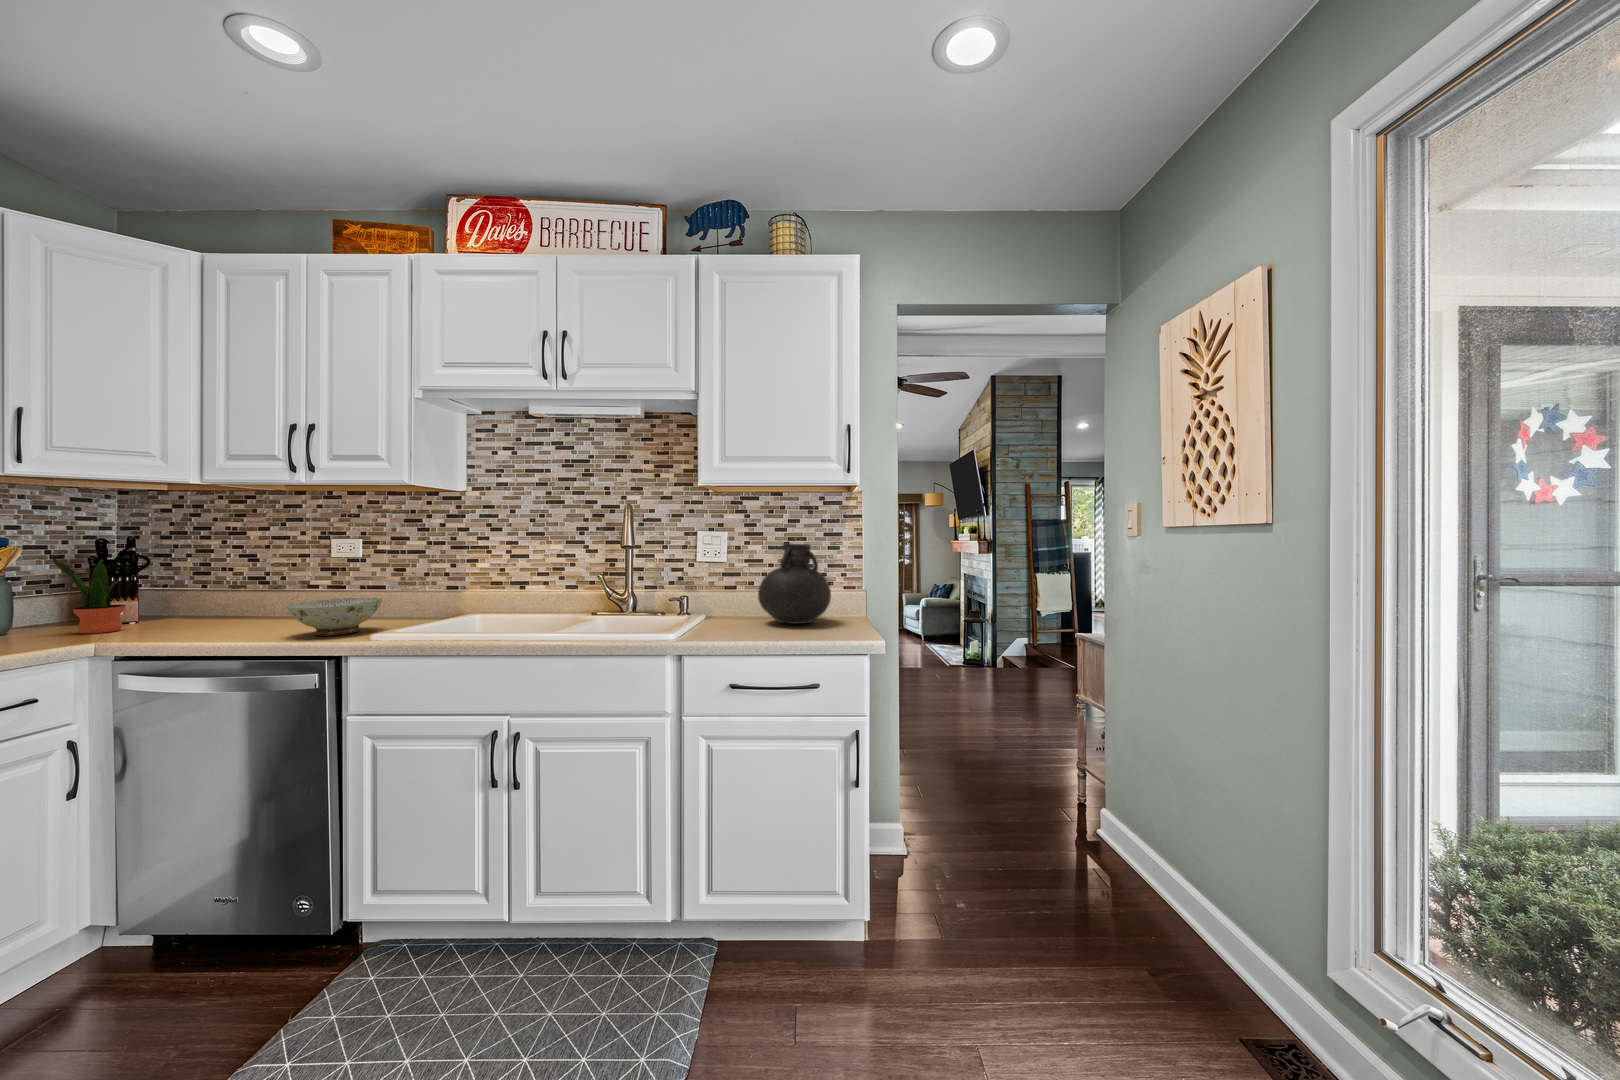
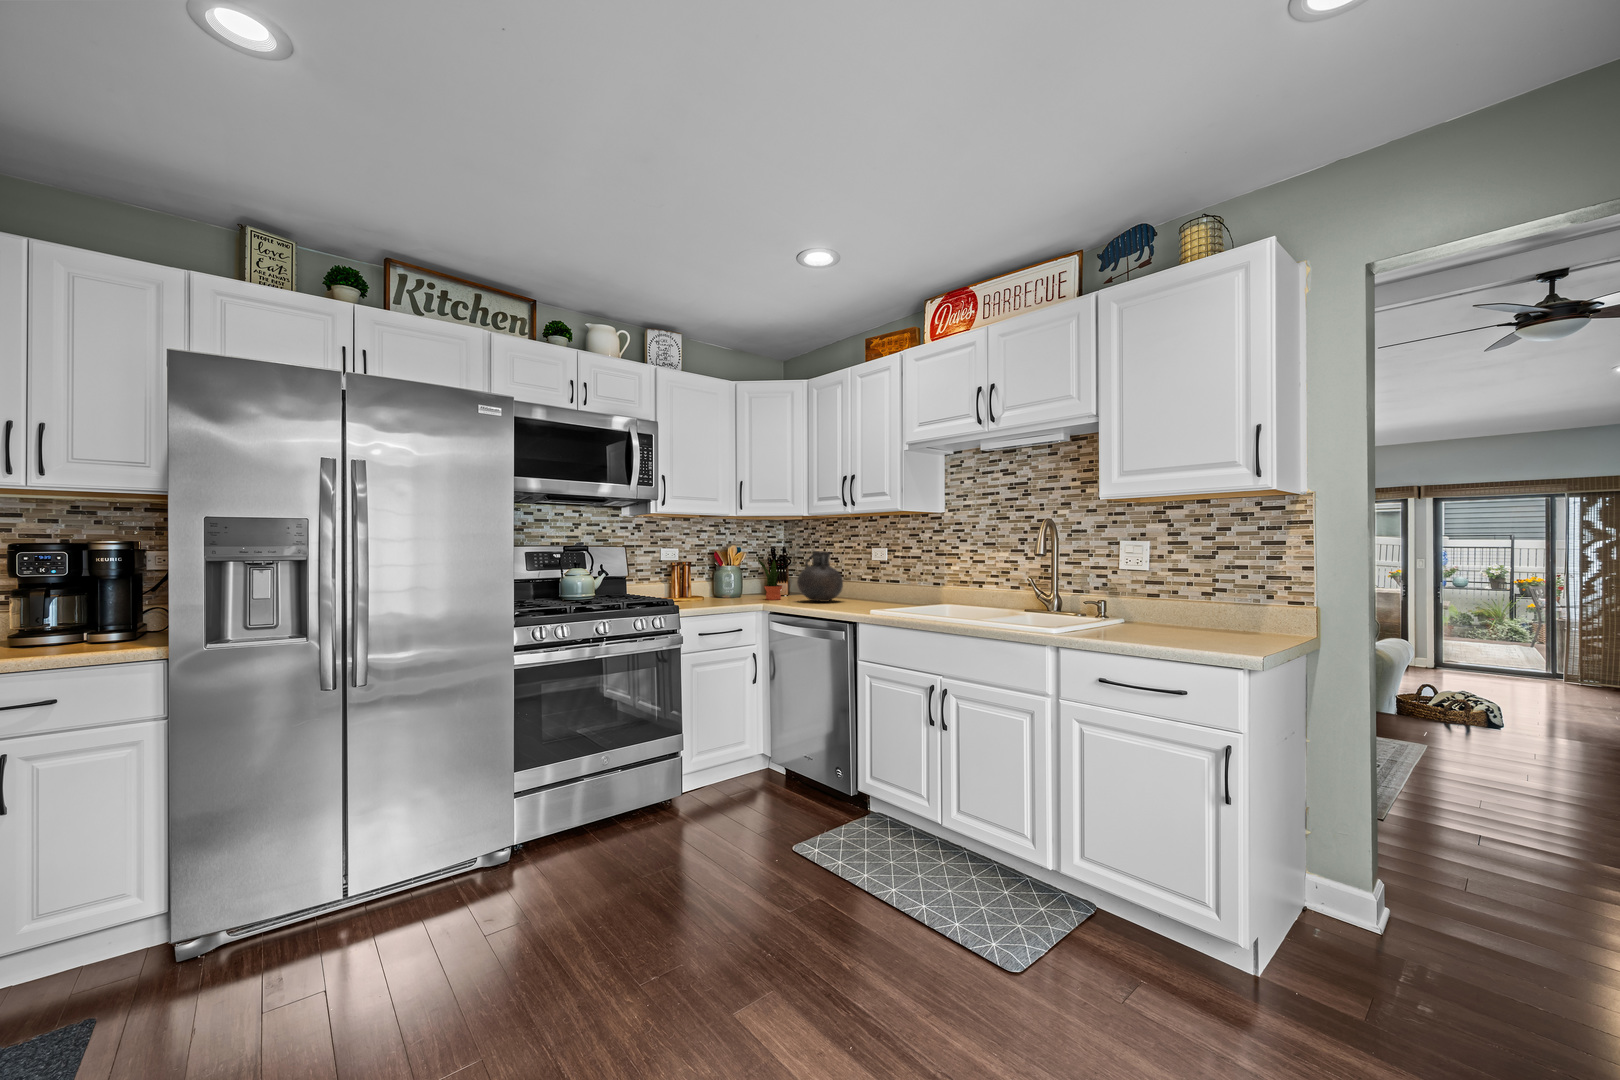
vase: present [758,543,831,624] -> present [797,551,843,602]
ceramic bowl: present [287,598,382,636] -> none [839,588,886,610]

